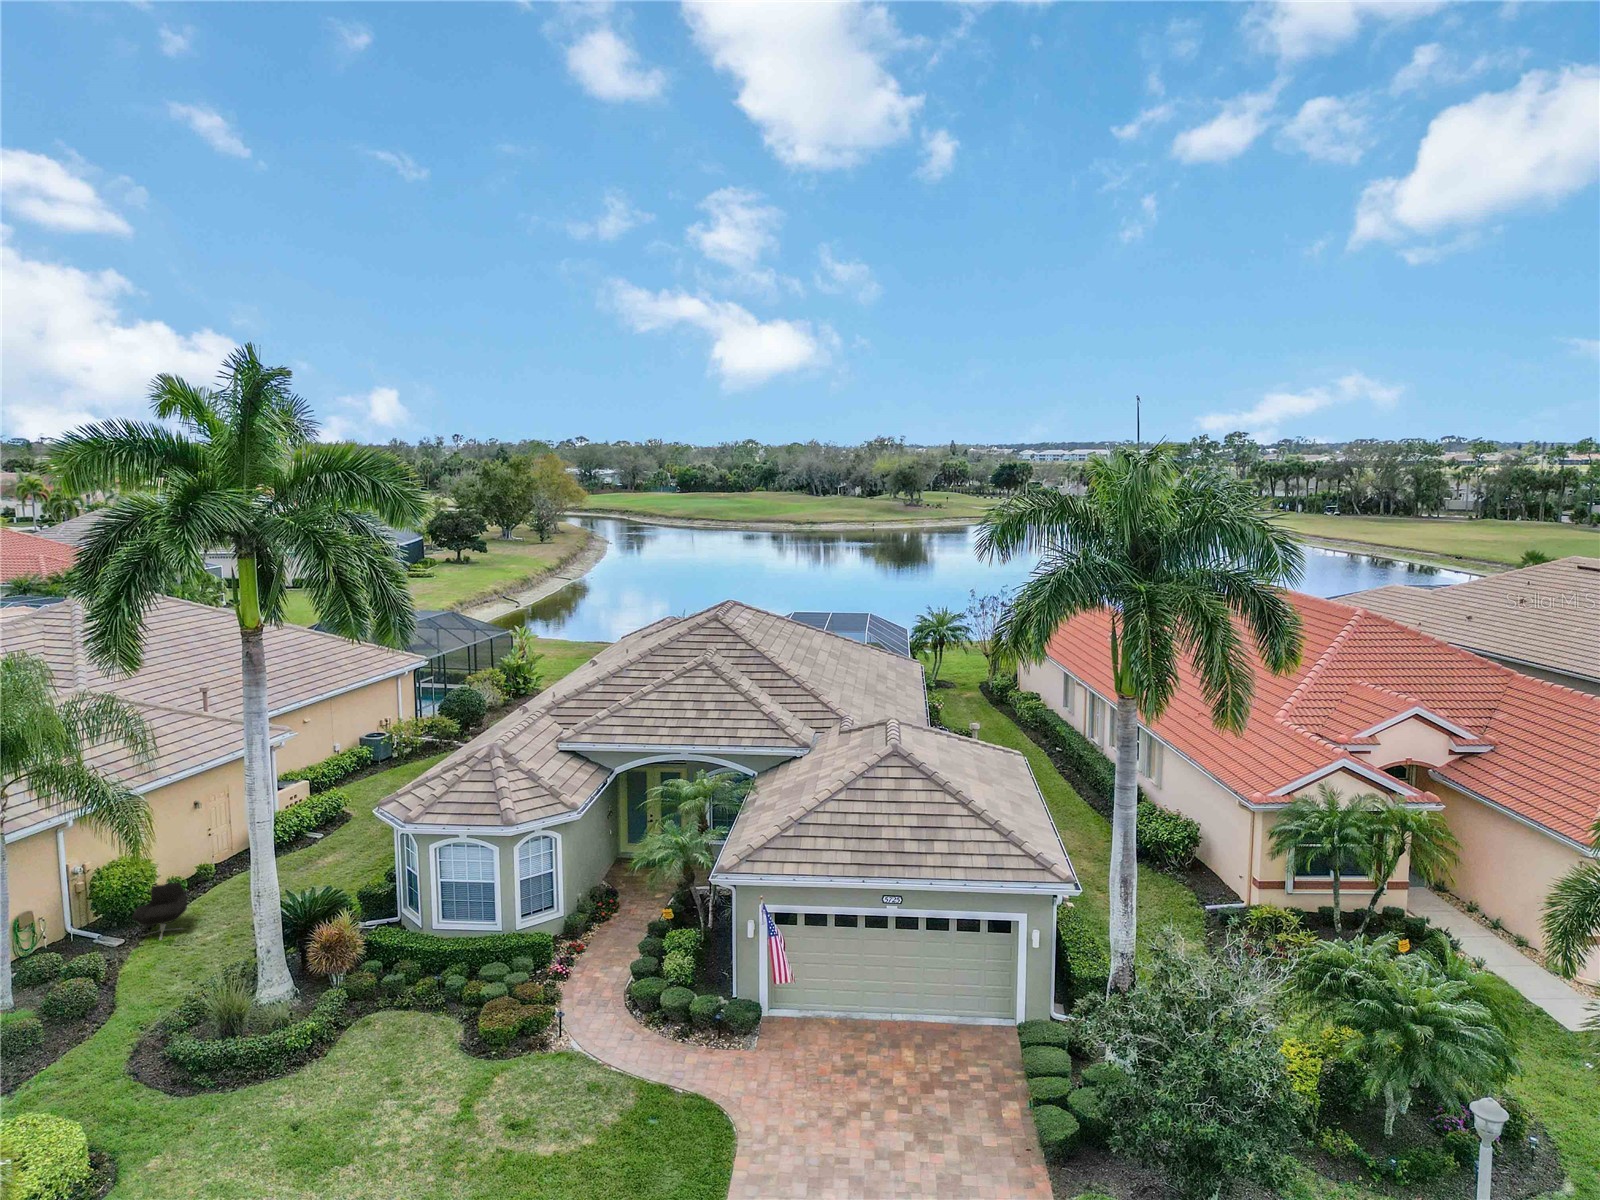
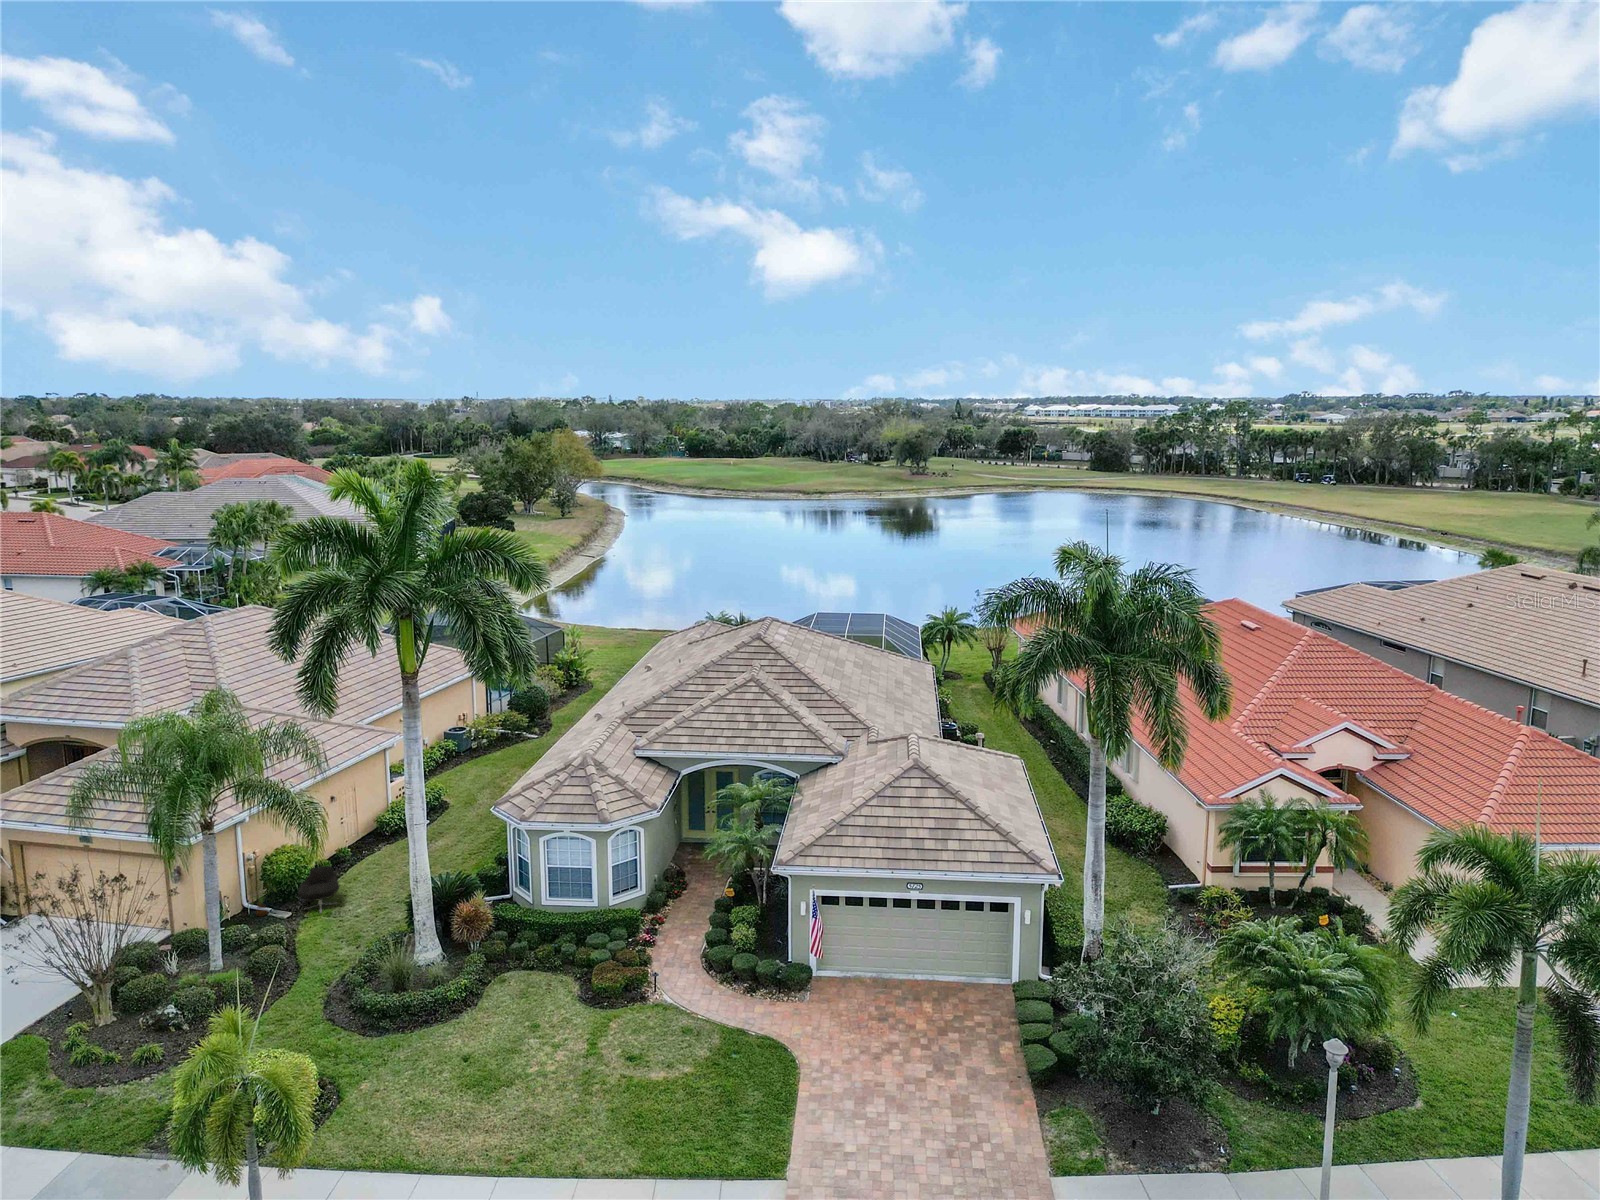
house plant: none [68,904,105,945] -> present [251,884,276,917]

